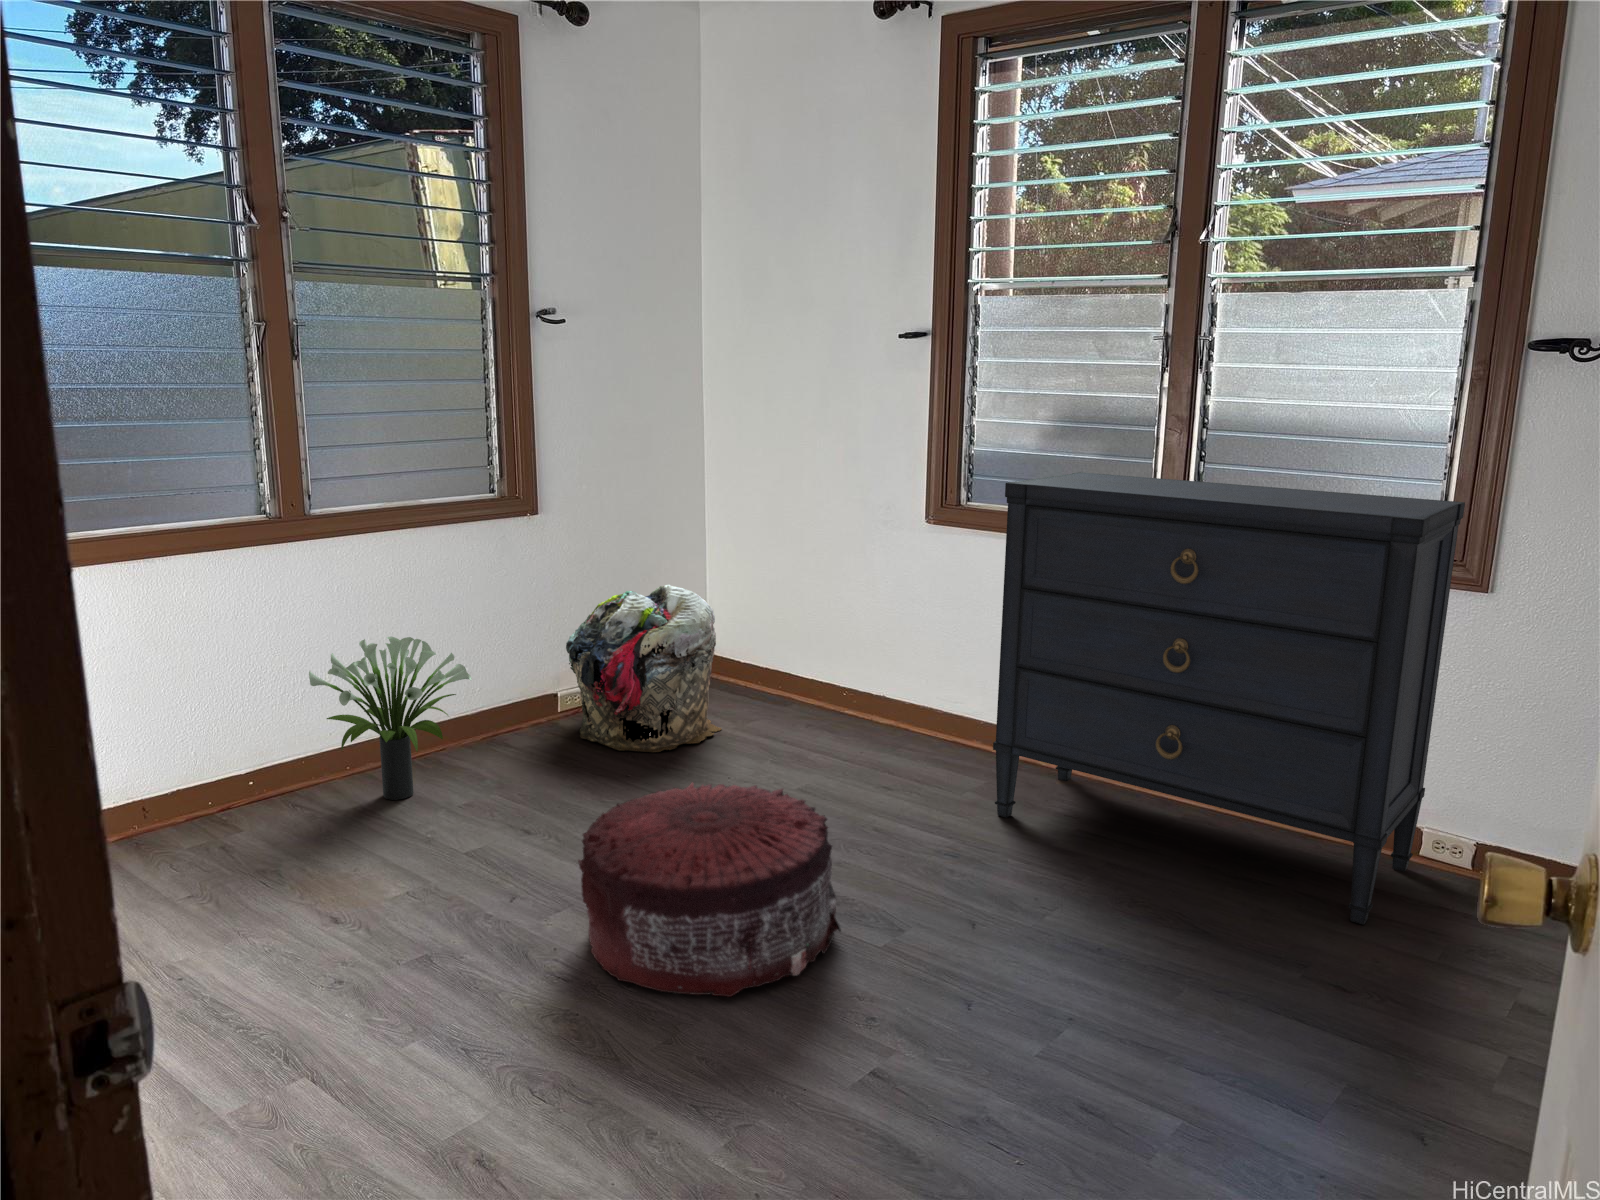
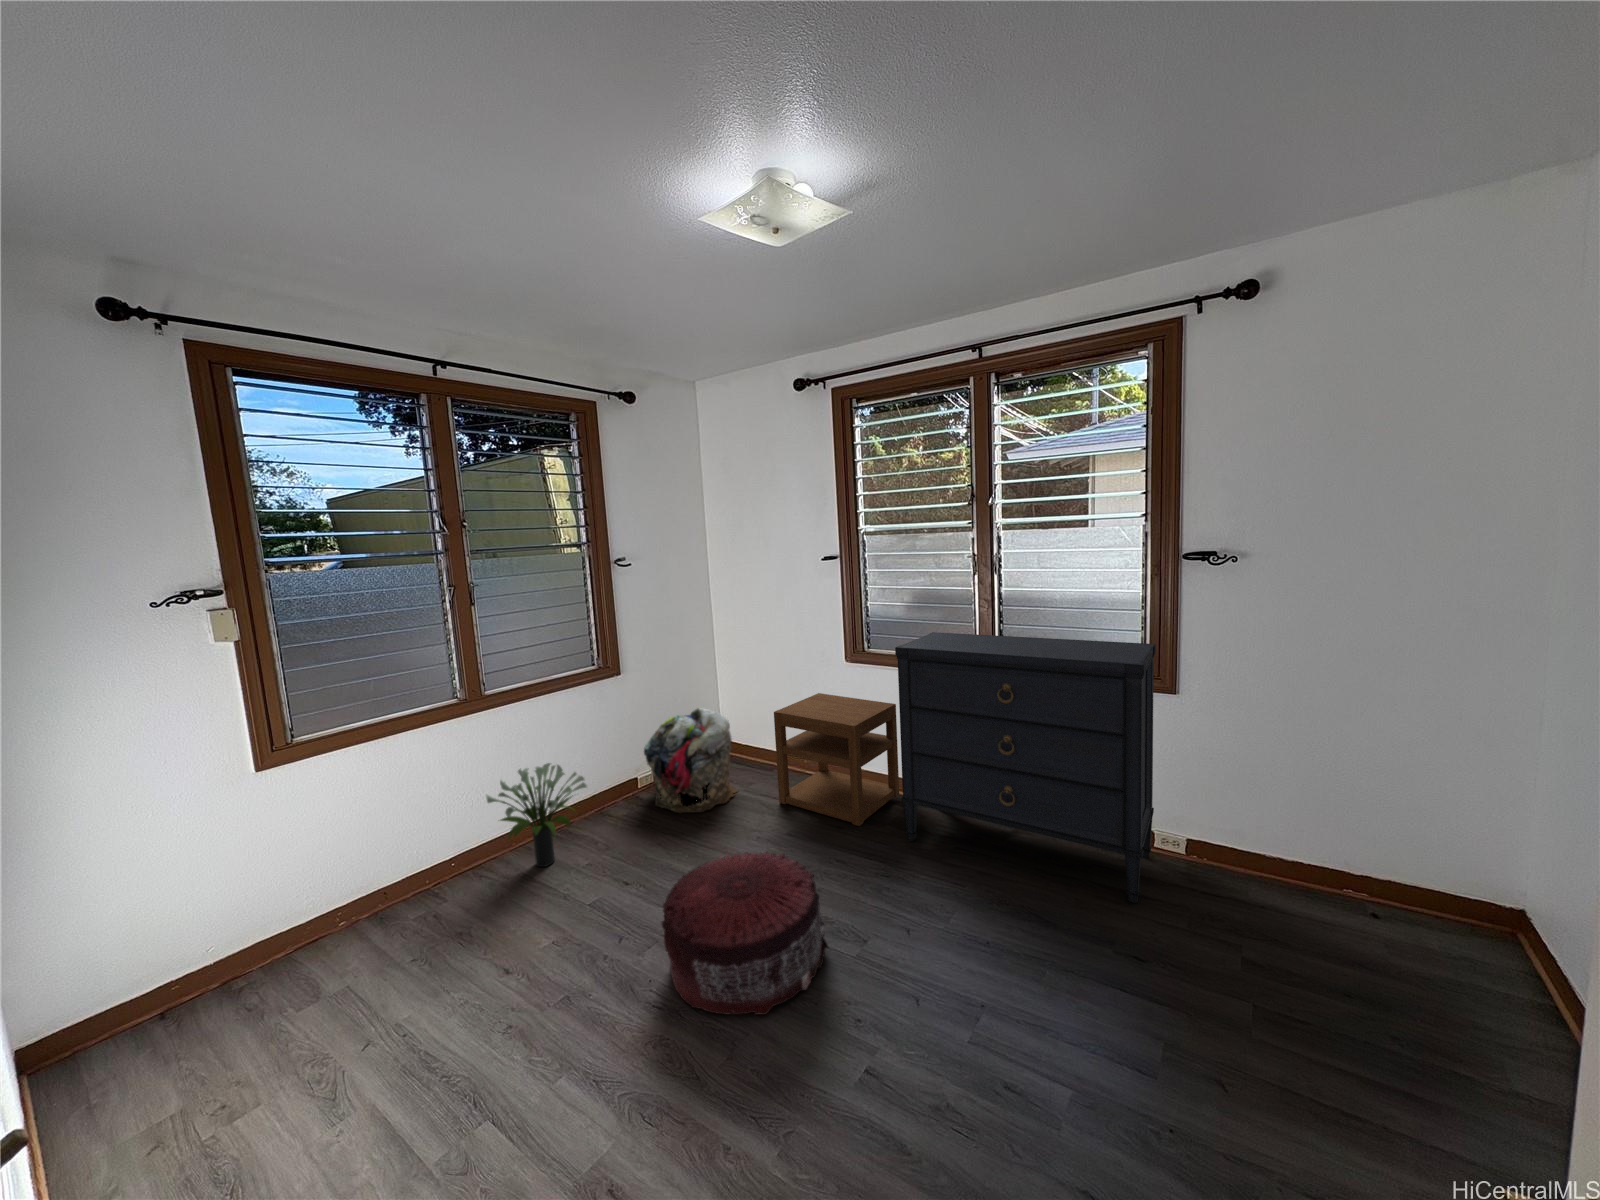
nightstand: none [789,576,1004,791] -> present [774,693,899,826]

